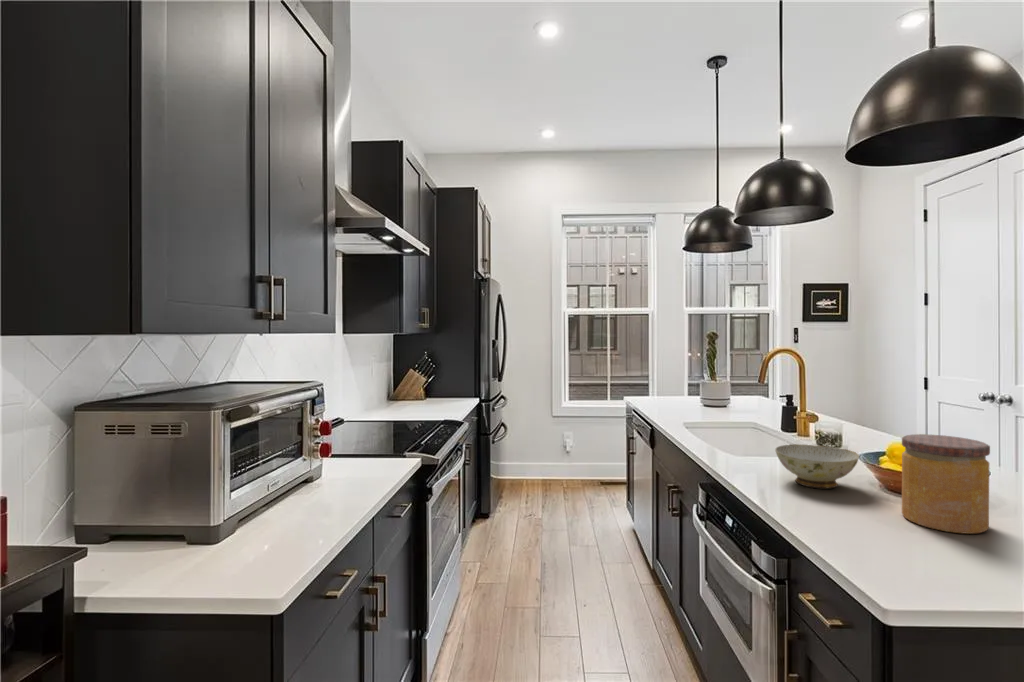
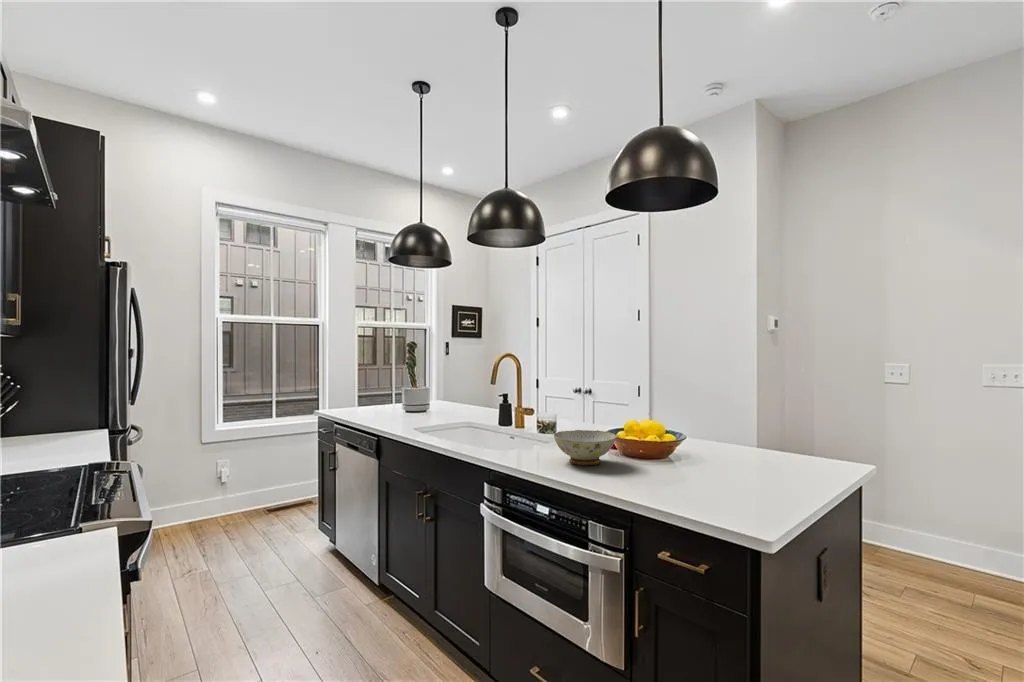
jar: present [902,434,990,534] -> none [658,410,711,479]

